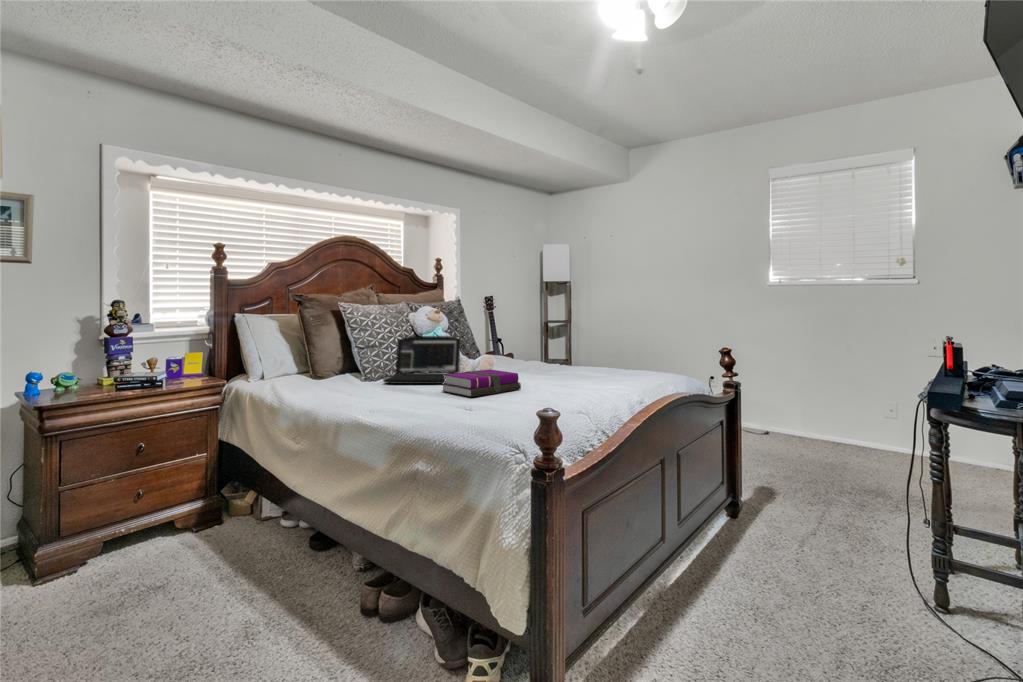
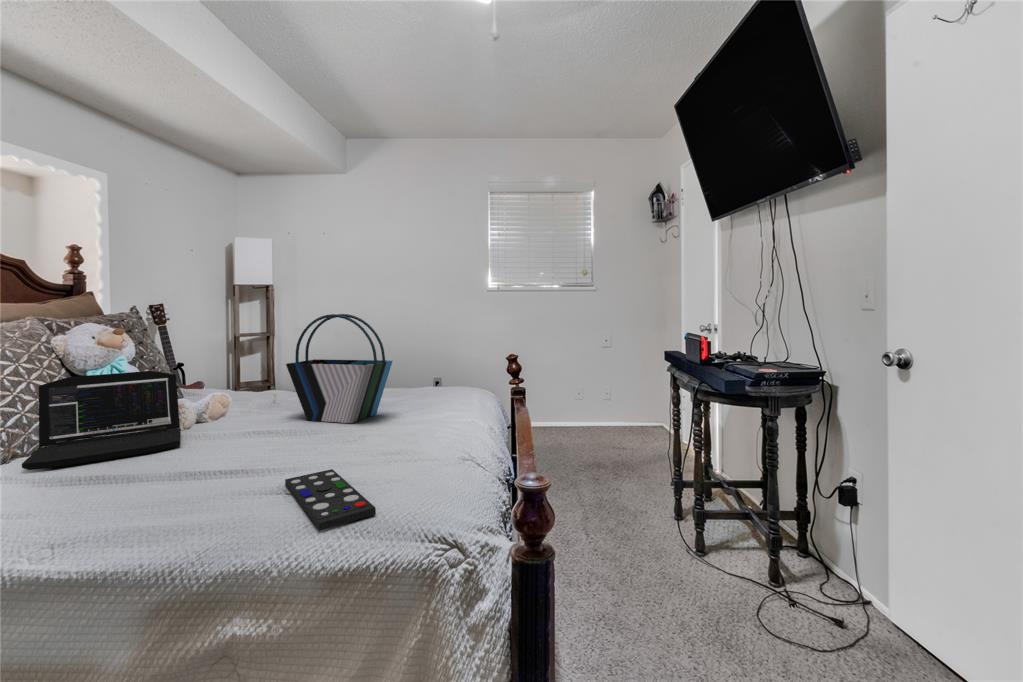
tote bag: none [523,301,593,385] -> present [286,314,393,423]
notebook: present [442,369,521,397] -> none [180,416,312,467]
remote control: none [461,404,504,427] -> present [285,469,376,531]

